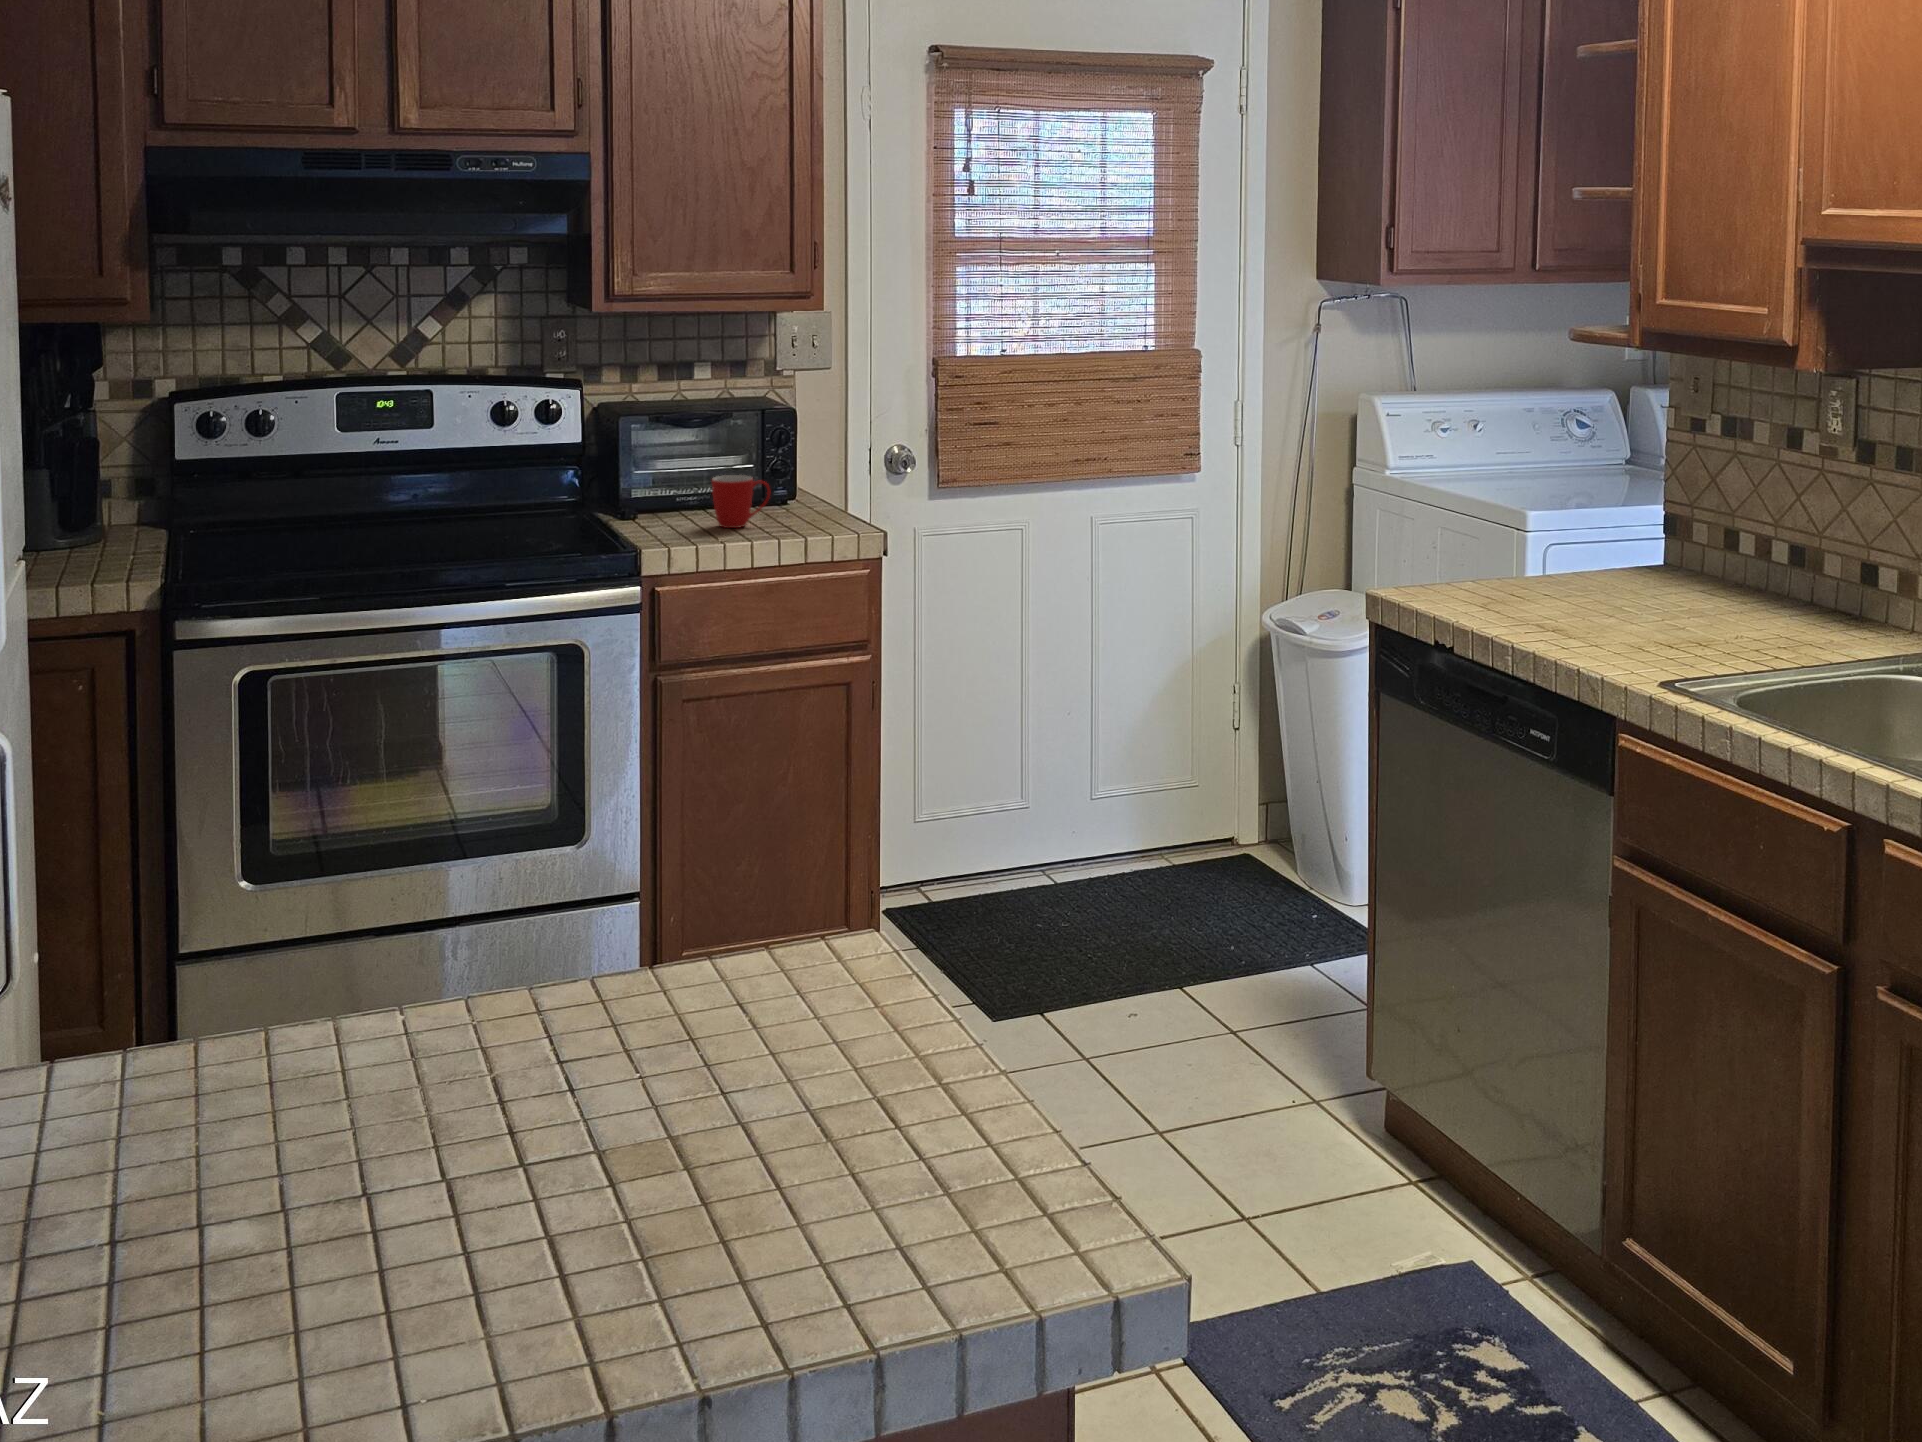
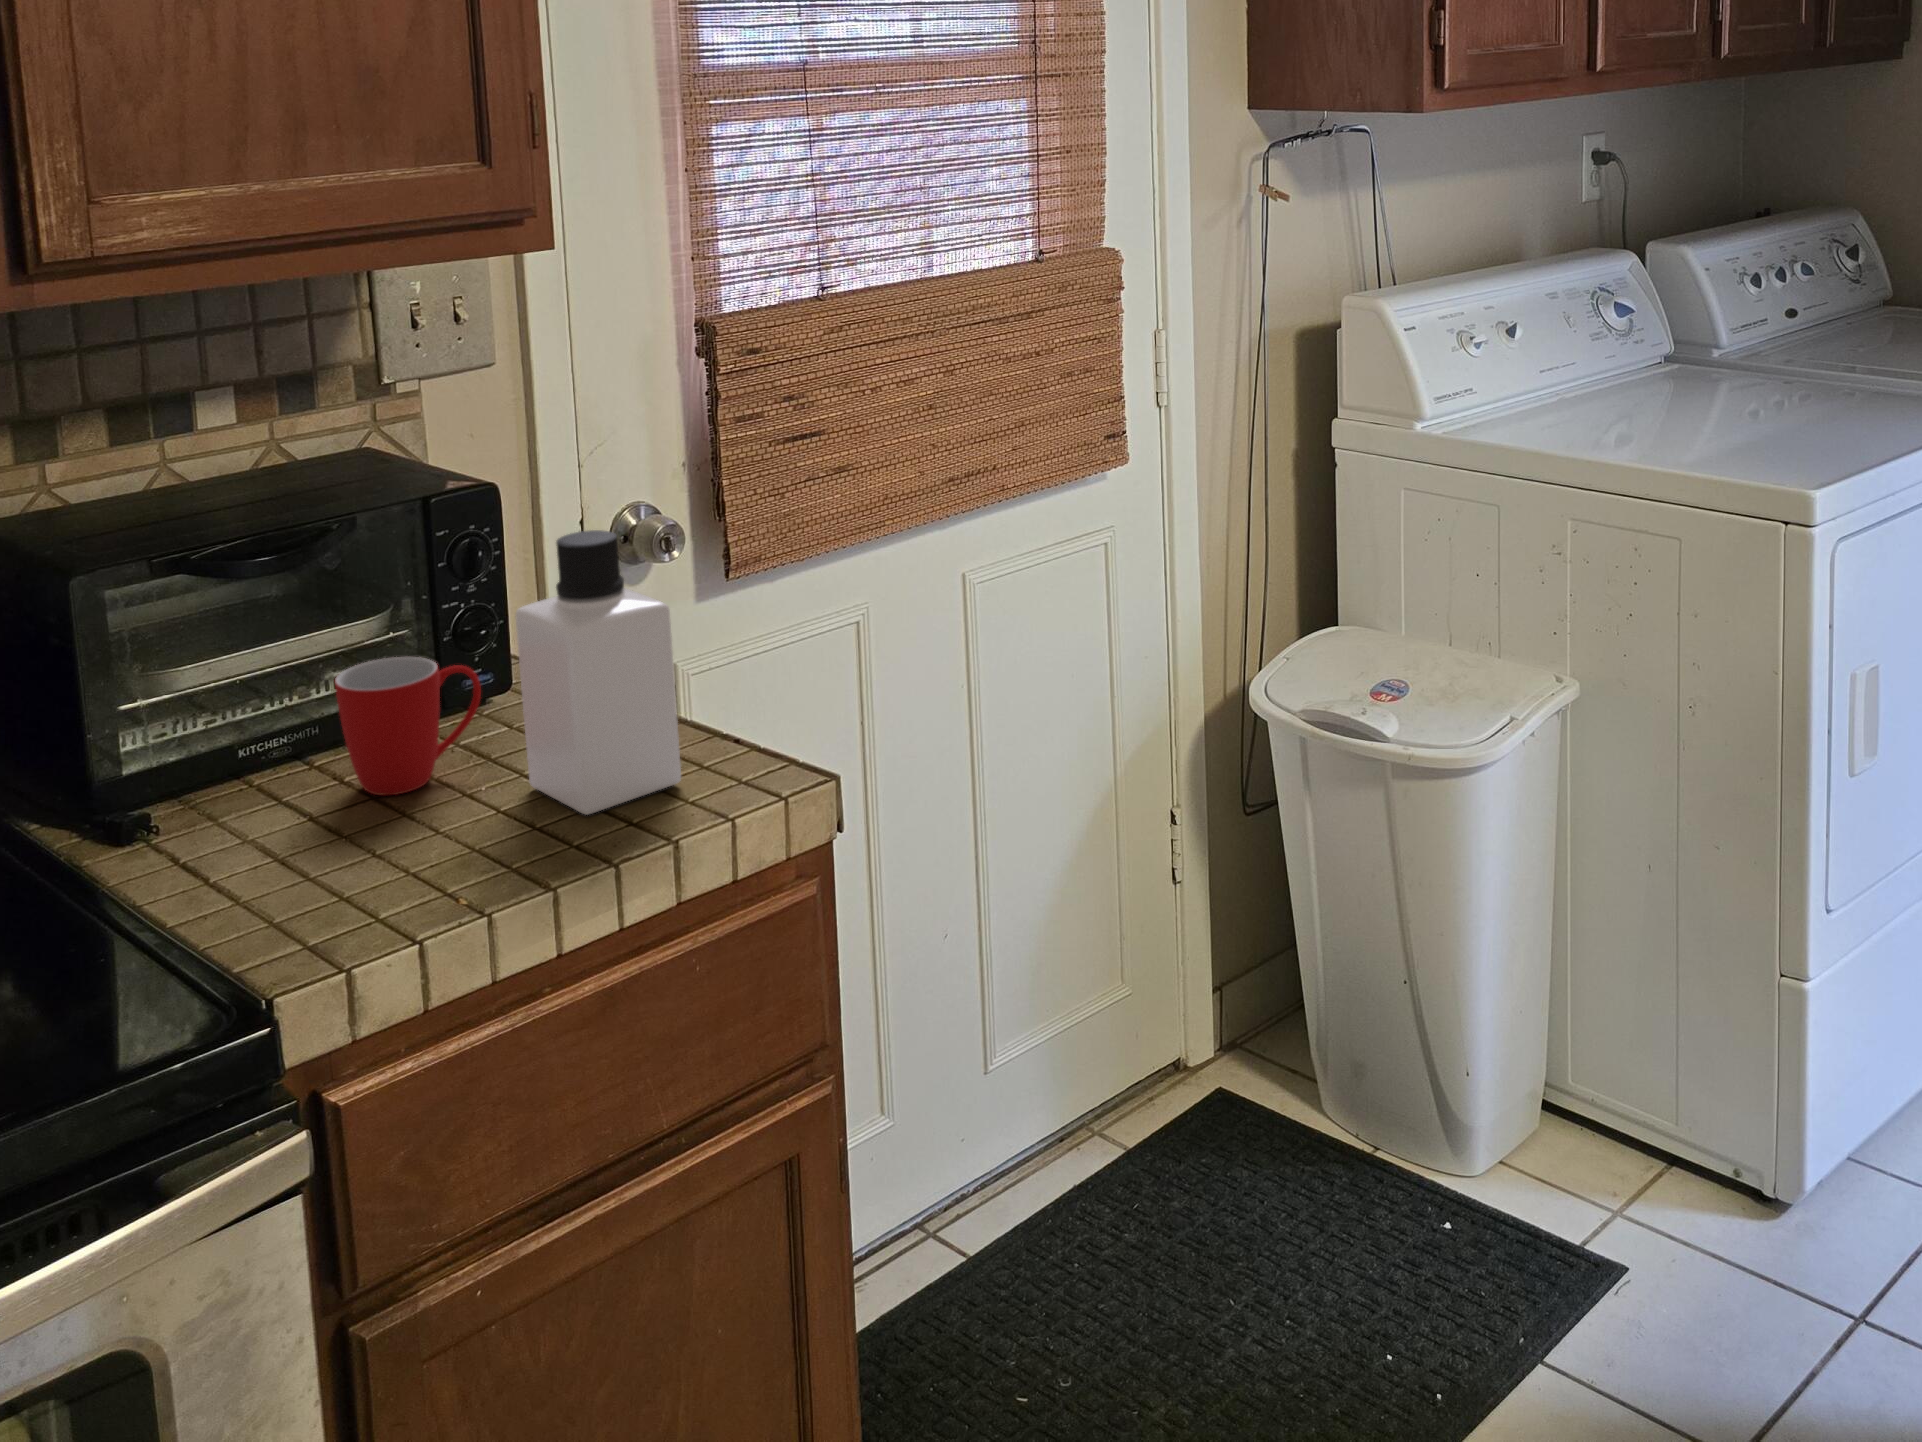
bottle: none [777,427,833,540] -> present [516,530,681,815]

